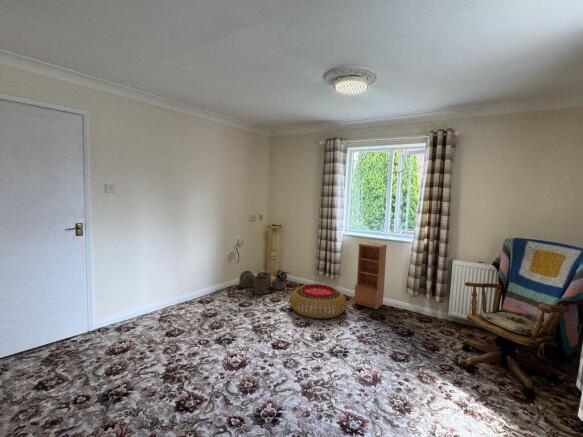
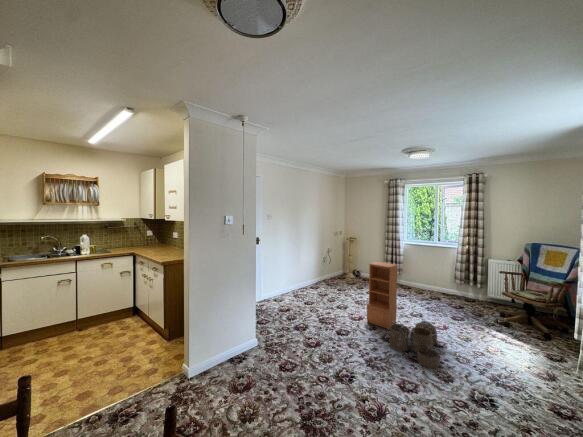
woven basket: present [239,271,285,294] -> present [390,321,440,368]
pouf: present [290,284,346,319] -> none [303,303,358,338]

